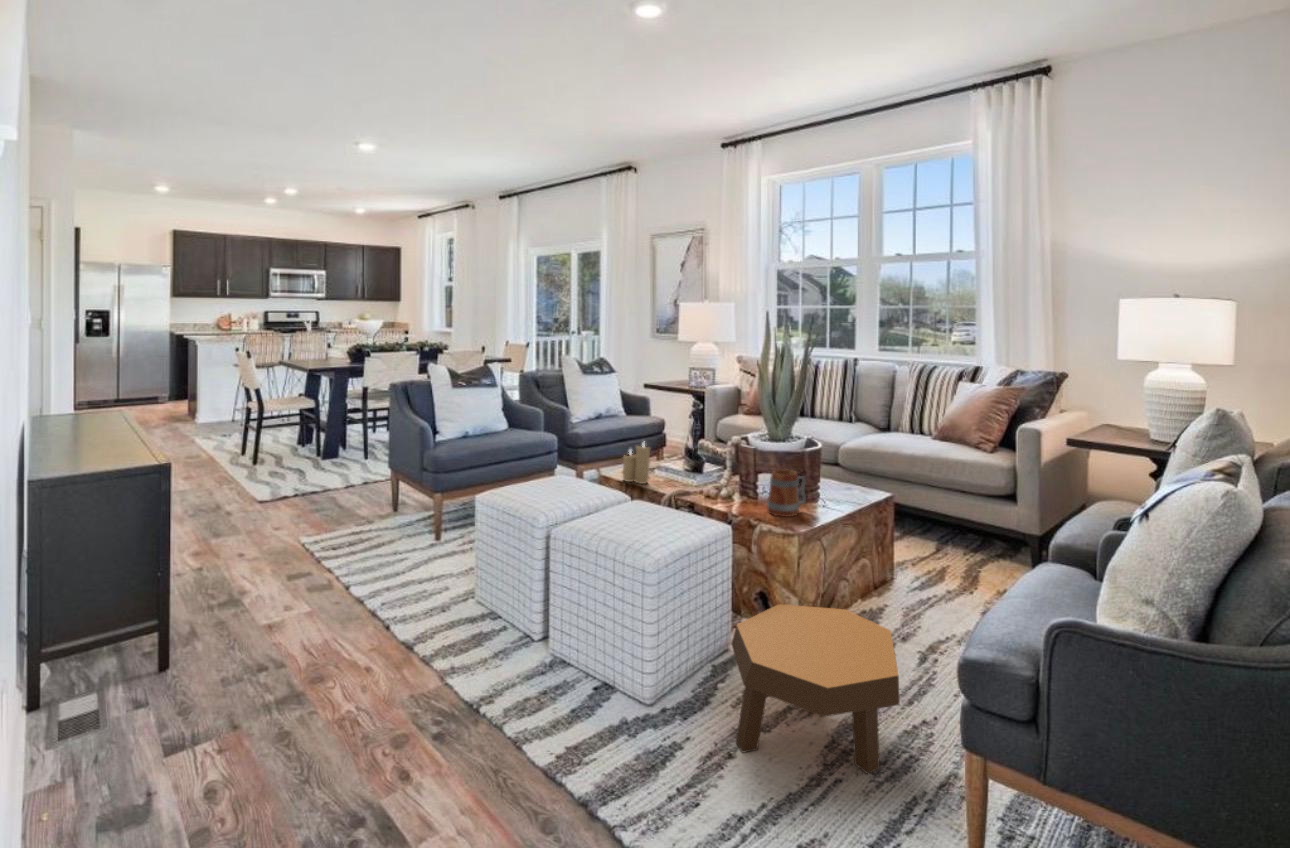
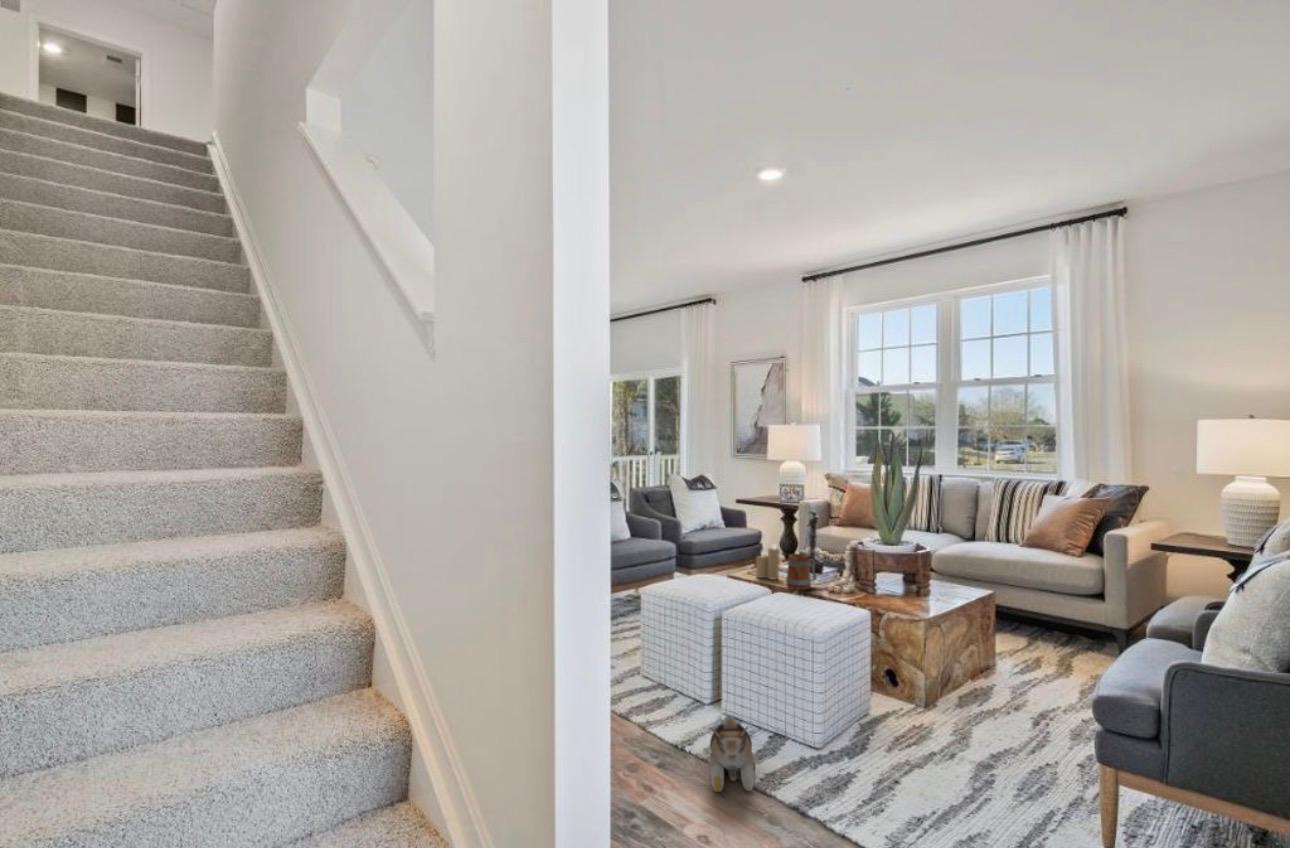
mug: present [767,469,806,517] -> present [786,554,816,590]
footstool: present [731,604,900,774] -> none [884,668,1030,797]
plush toy: none [469,685,555,782] -> present [710,717,755,792]

